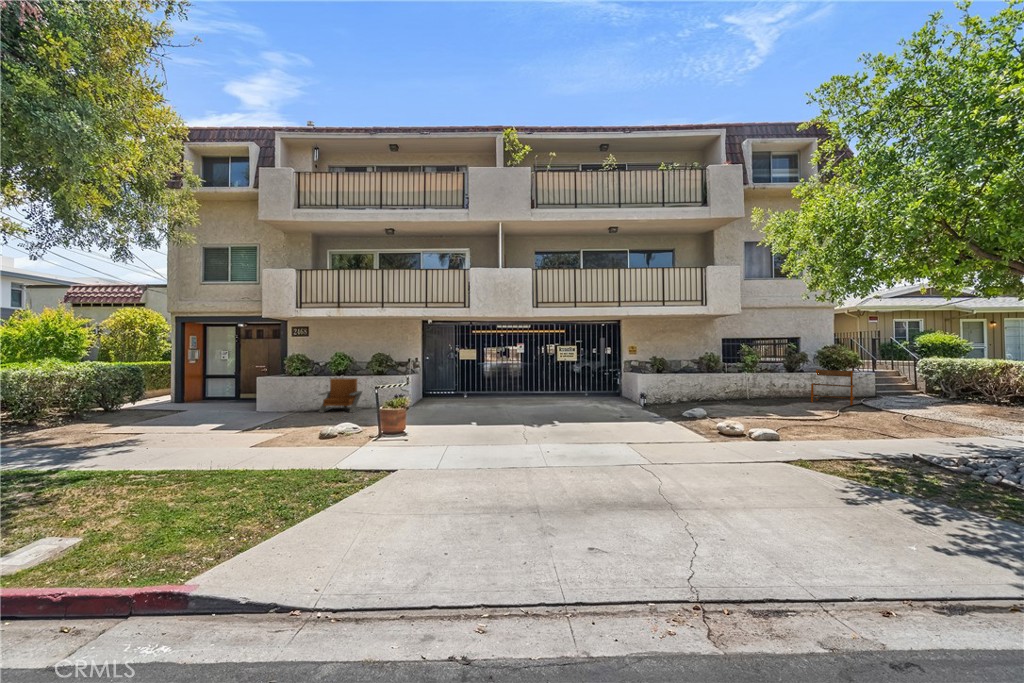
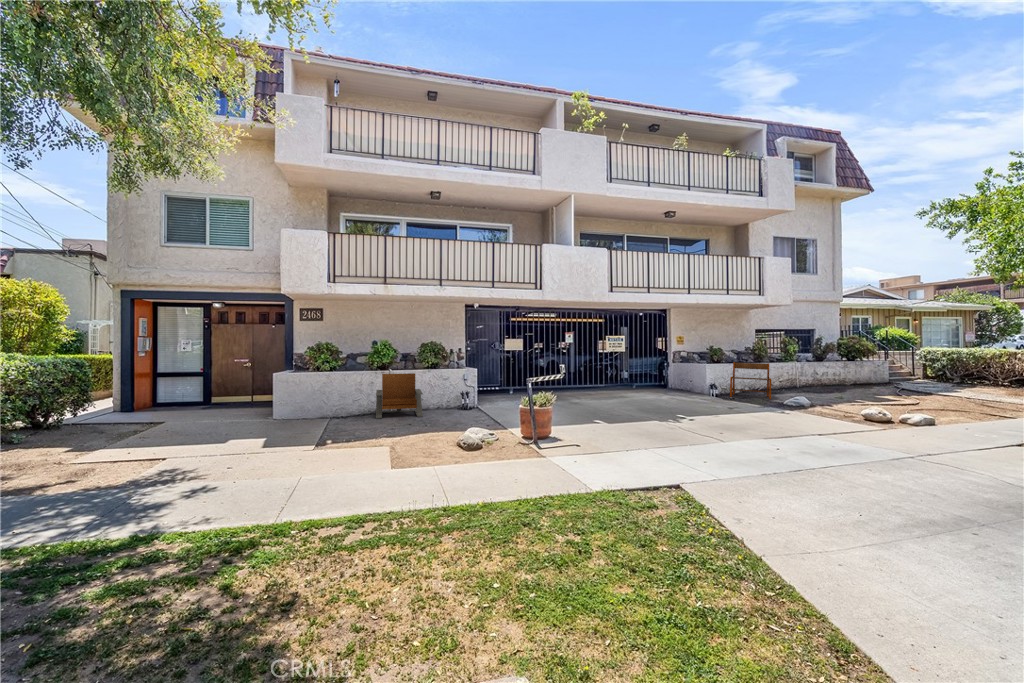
bench: present [811,369,854,405] -> present [730,362,772,399]

